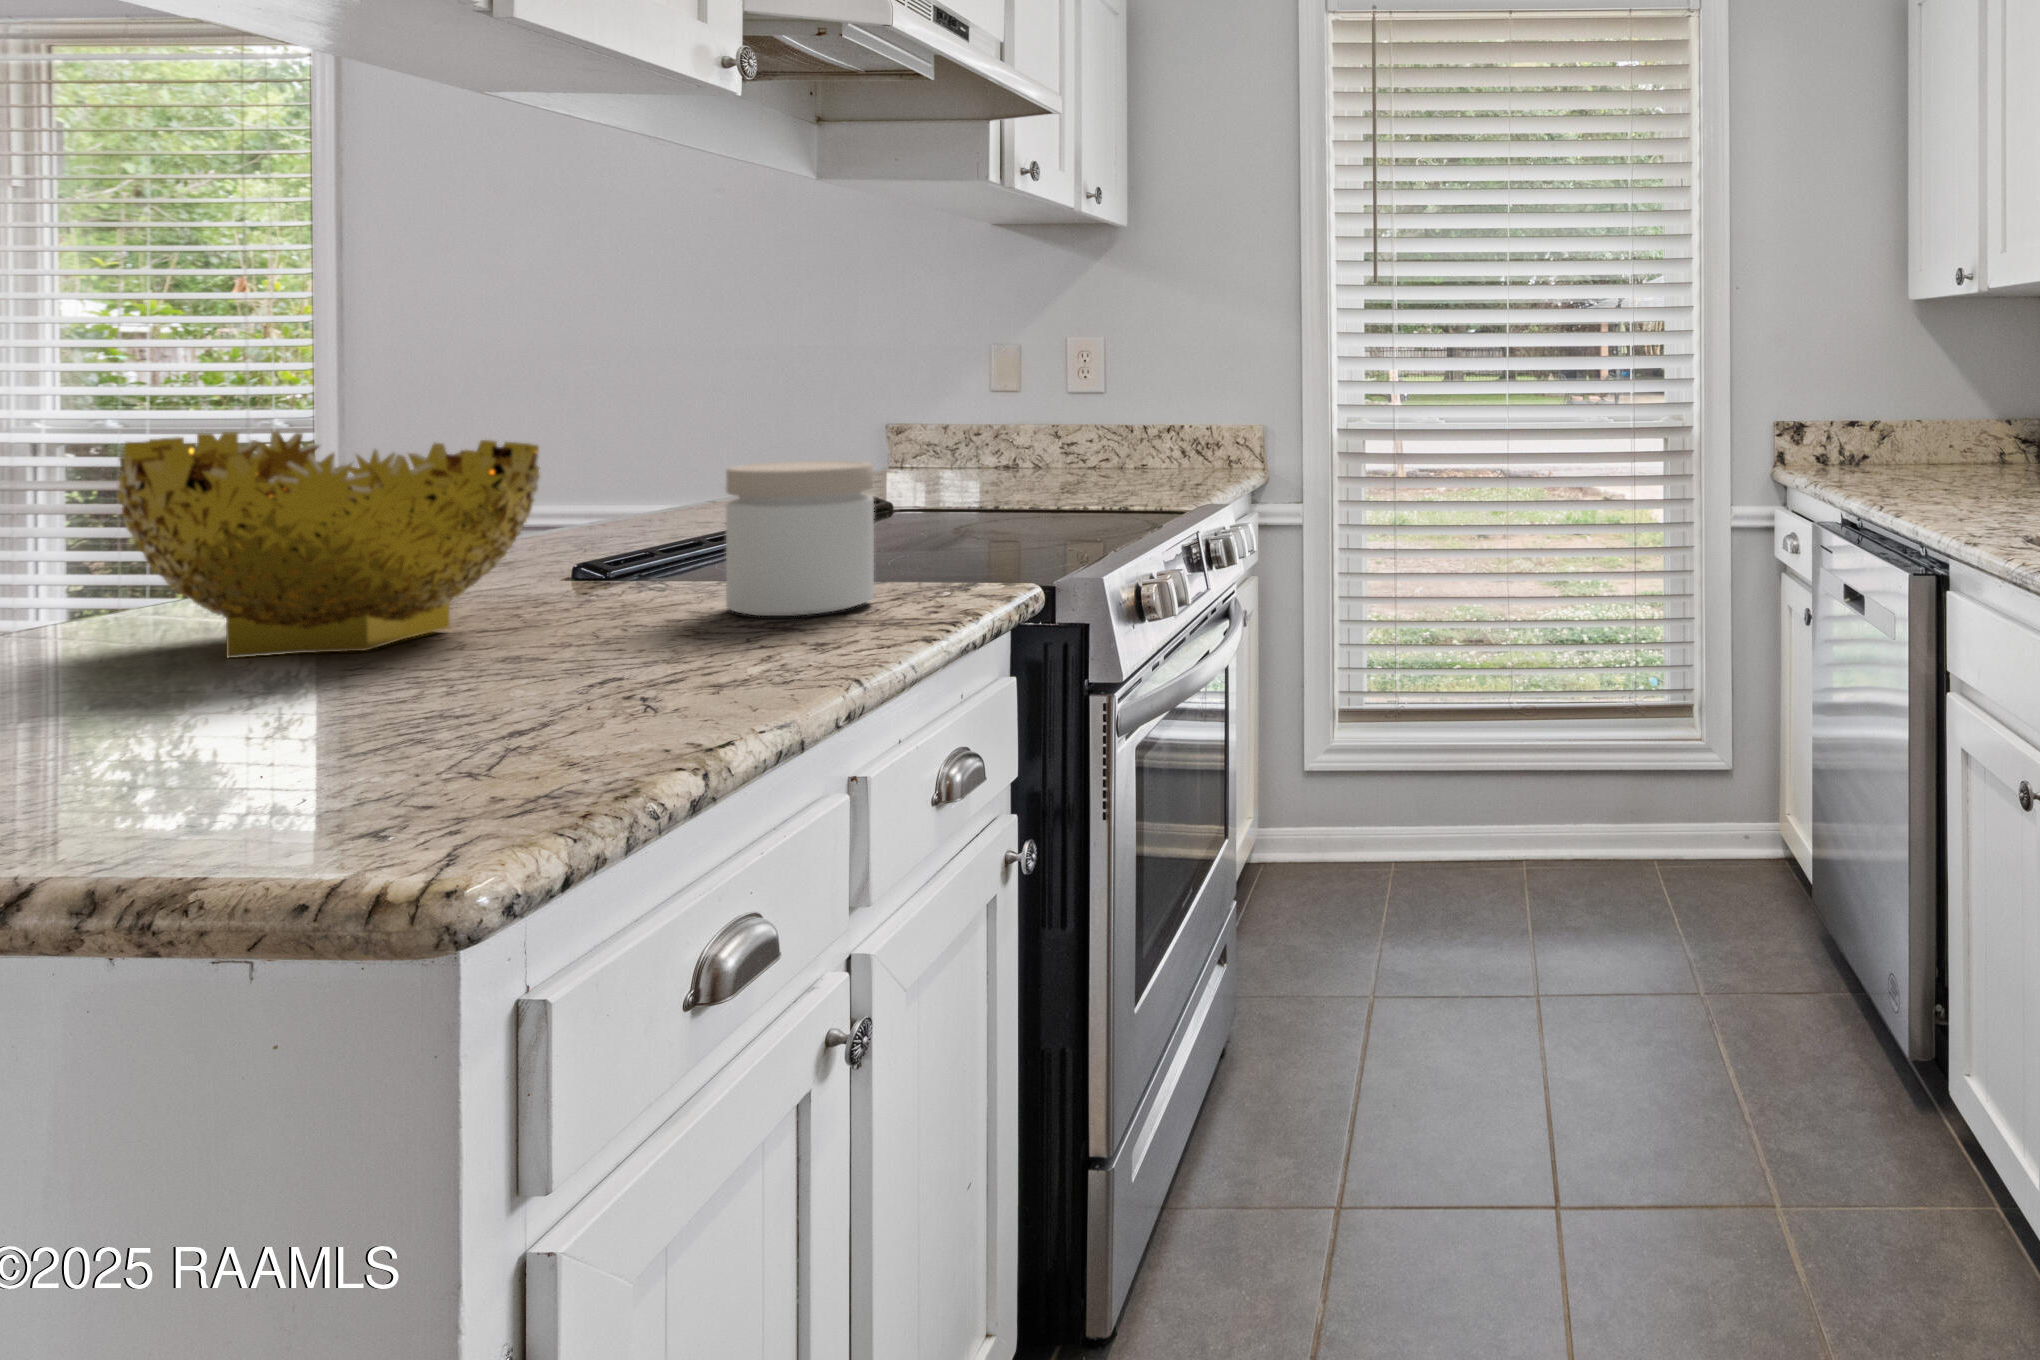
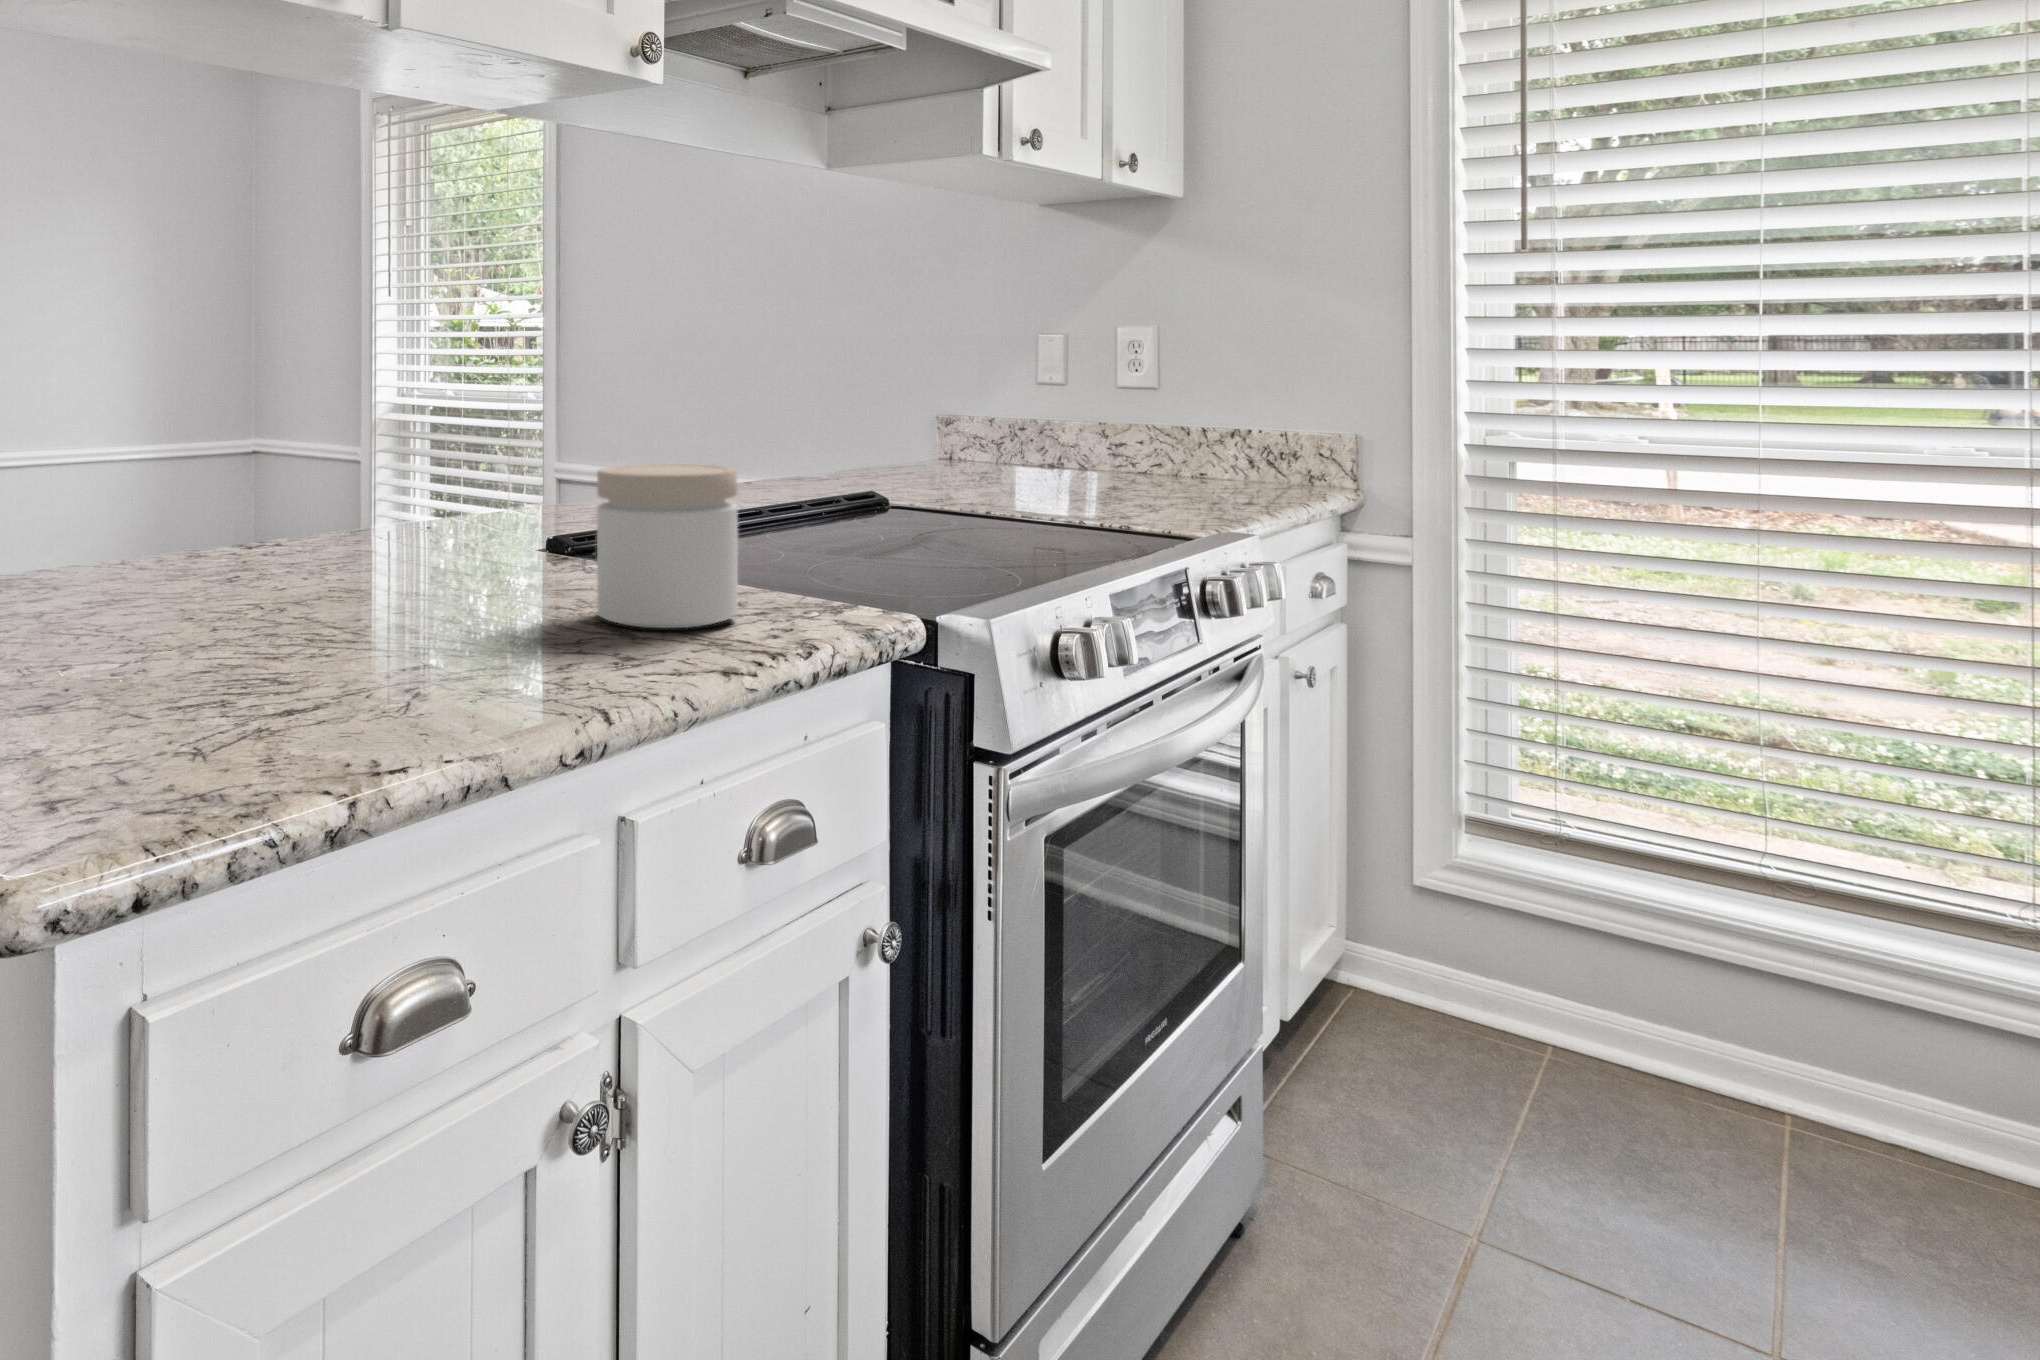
decorative bowl: present [118,431,539,658] -> none [148,419,446,621]

